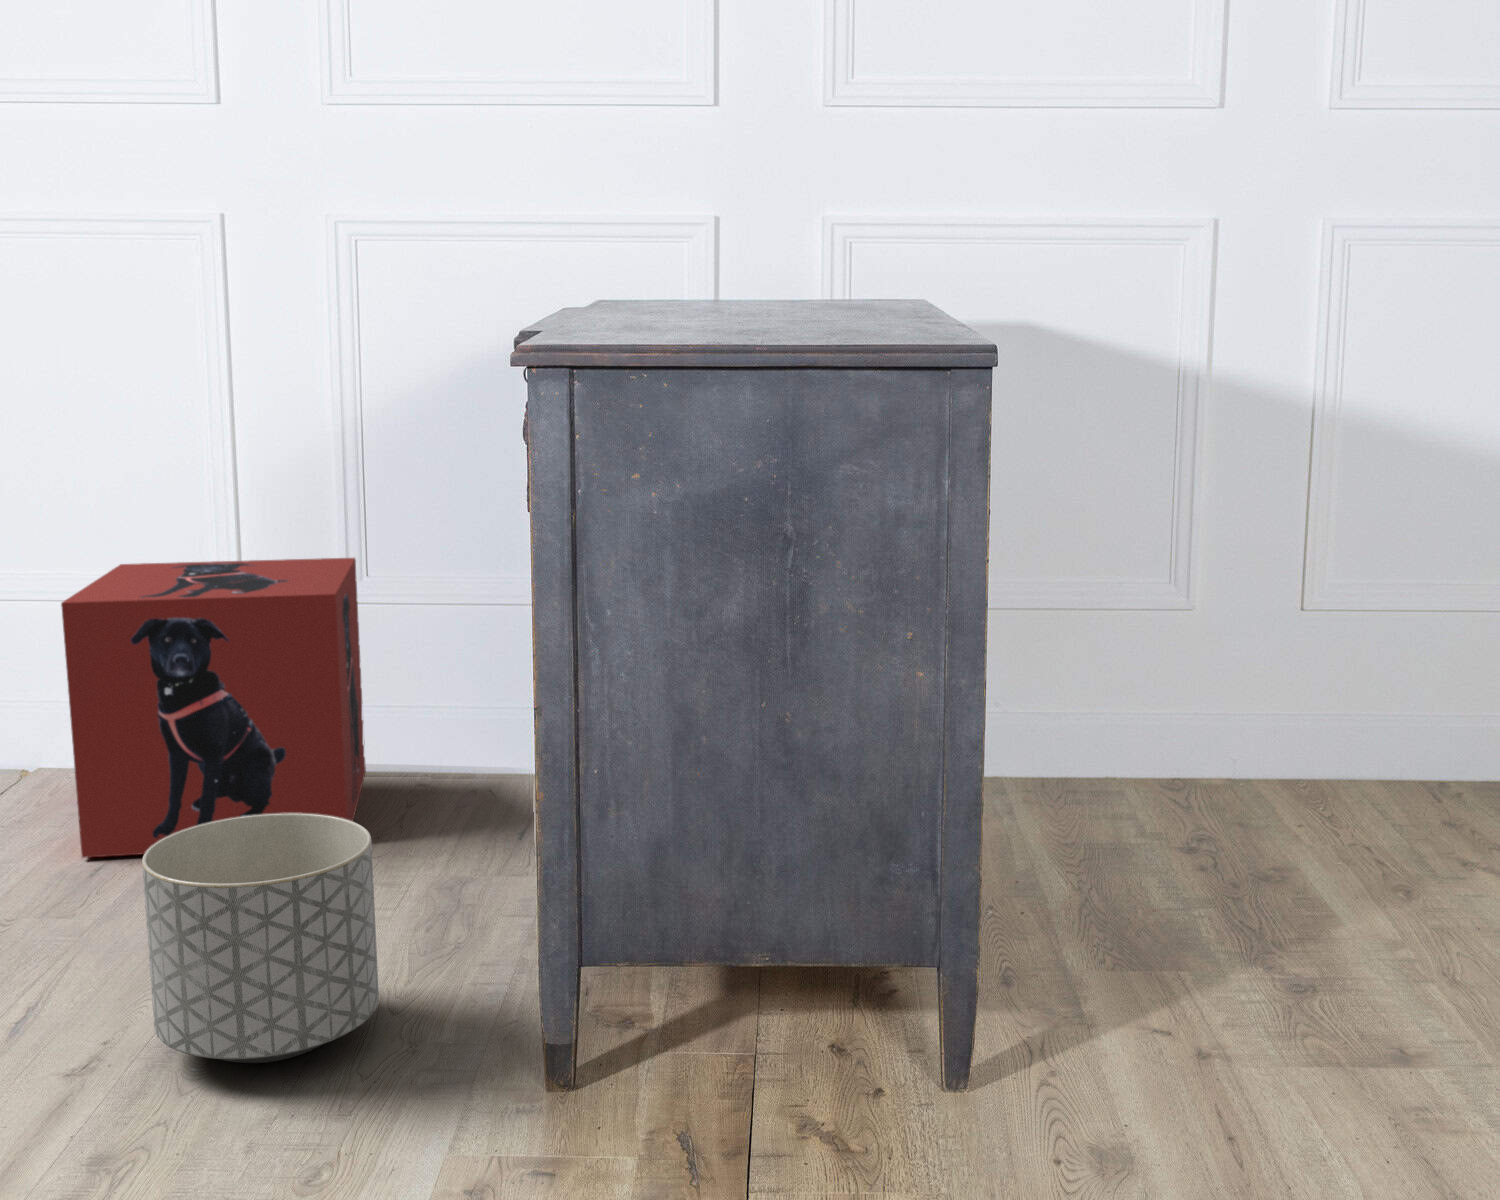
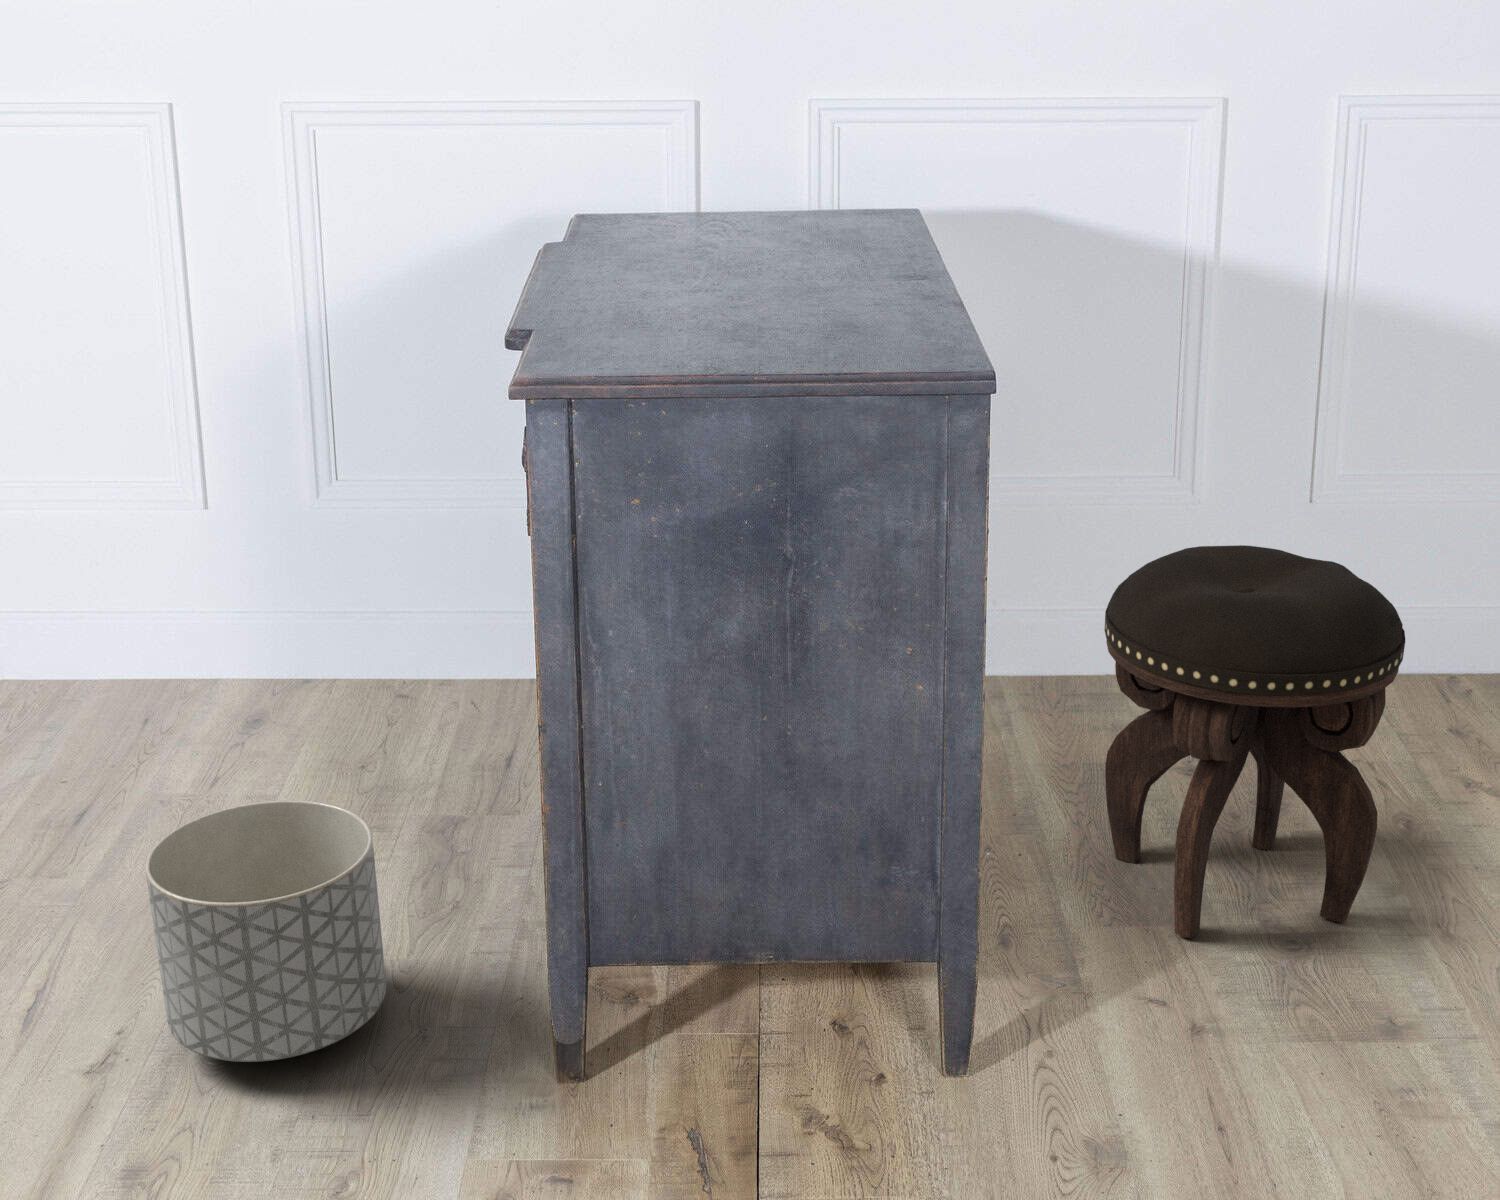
storage box: present [61,558,366,858] -> none [19,457,340,797]
footstool: none [1100,601,1397,980] -> present [1105,545,1405,938]

